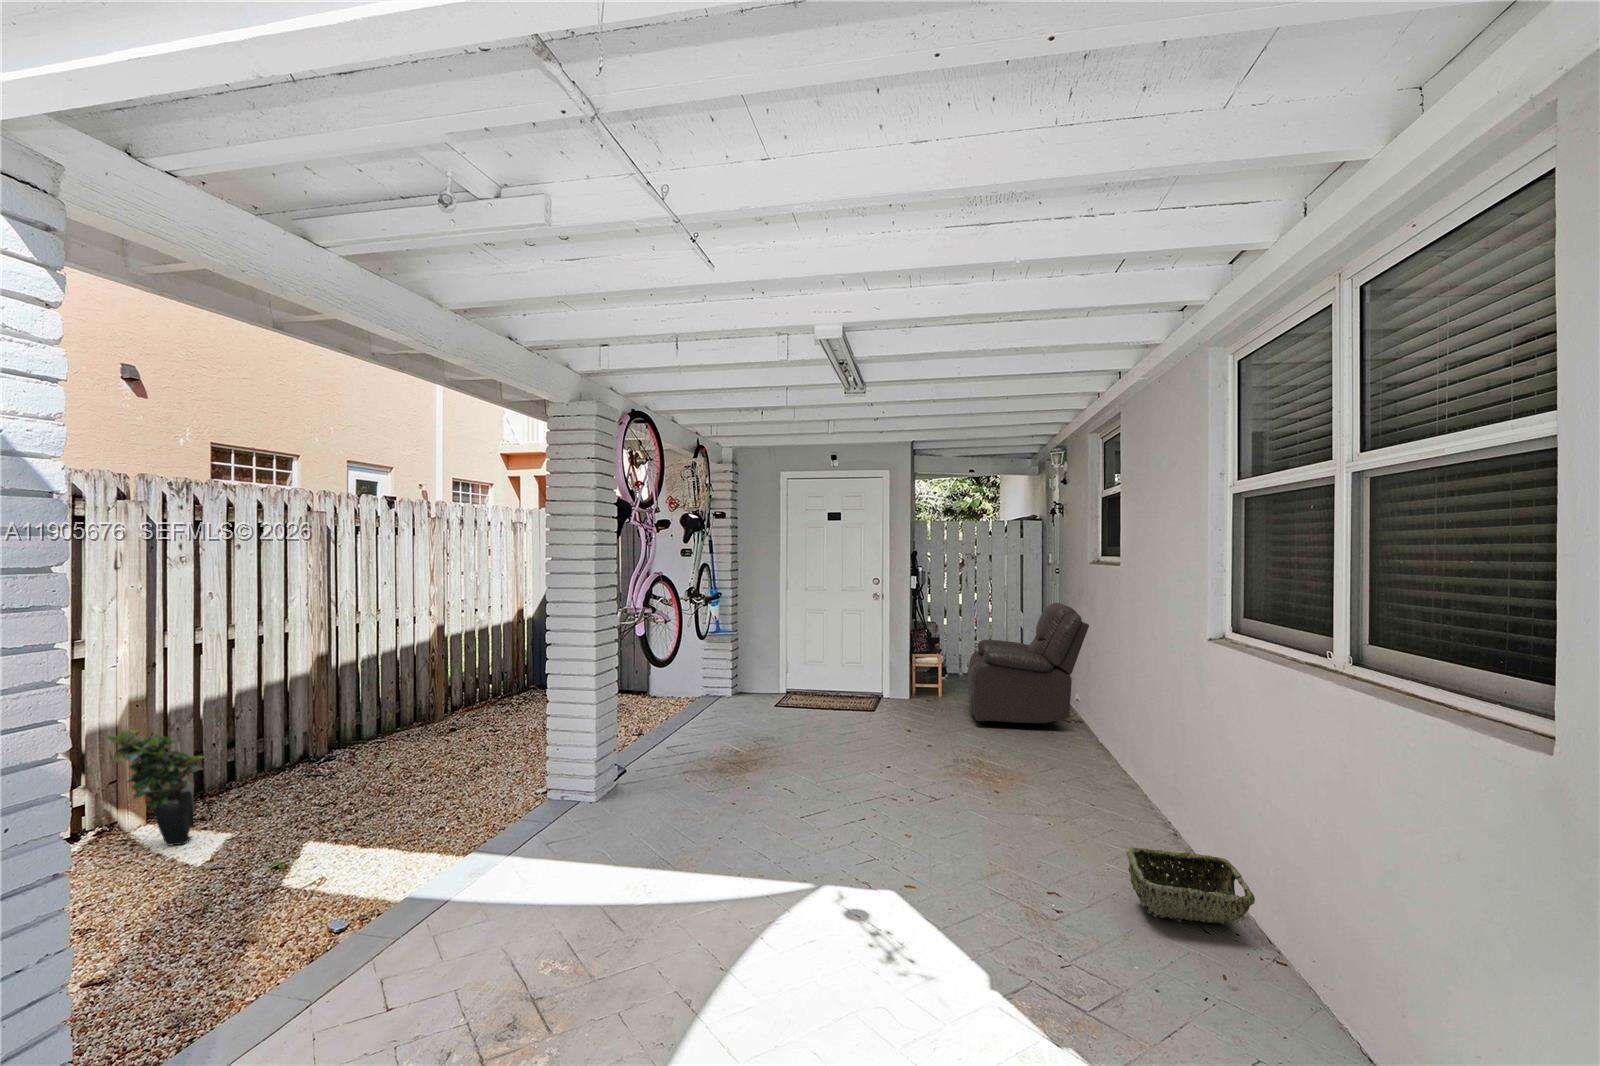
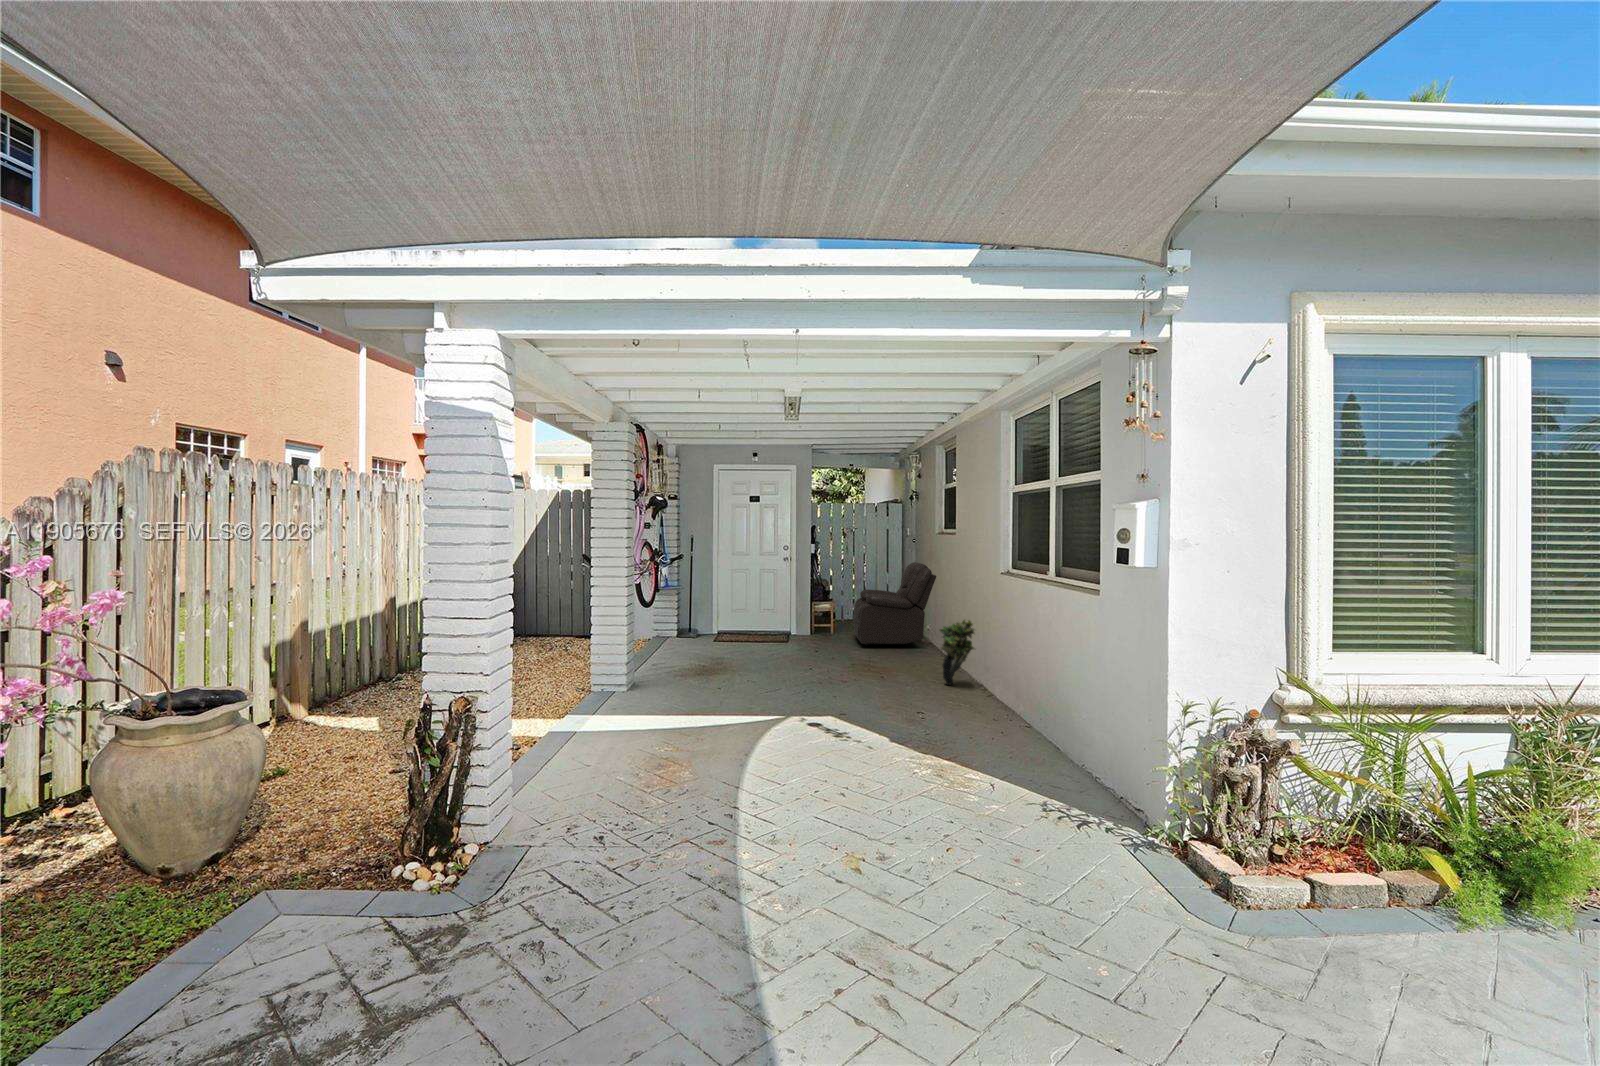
potted plant: present [105,727,204,846] -> present [940,620,974,685]
woven basket: present [1127,847,1255,924] -> none [956,685,1016,718]

